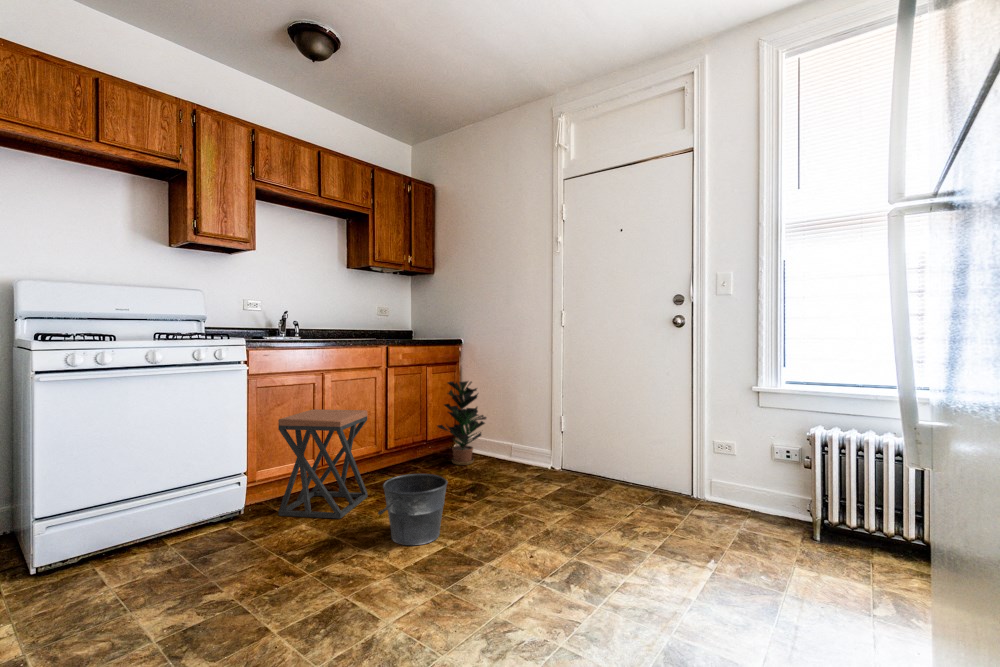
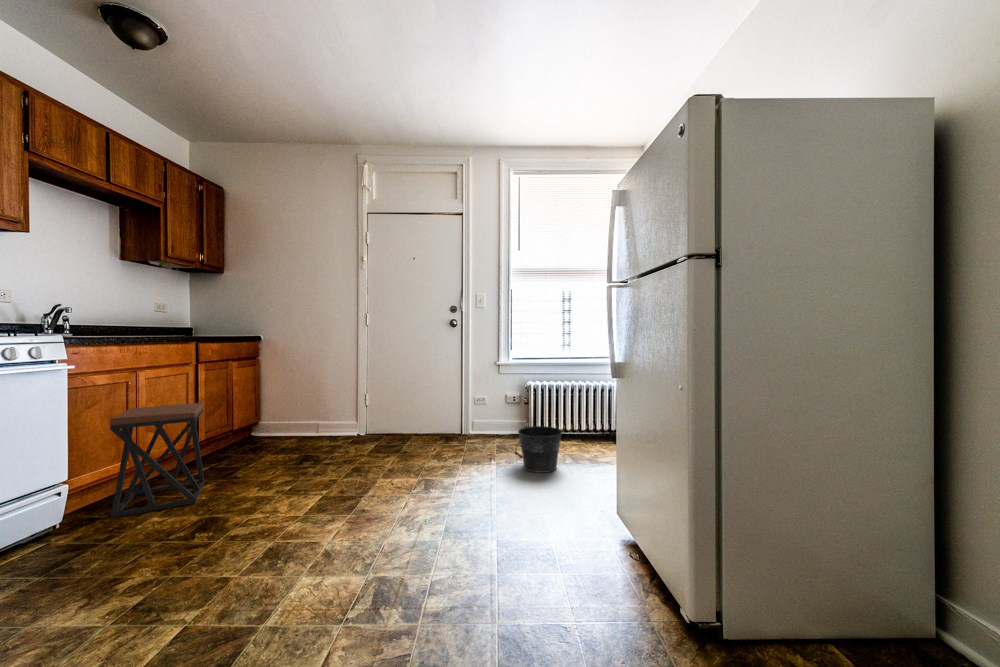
potted plant: present [437,381,486,465] -> none [247,372,296,446]
bucket: present [378,474,448,546] -> present [515,426,562,473]

